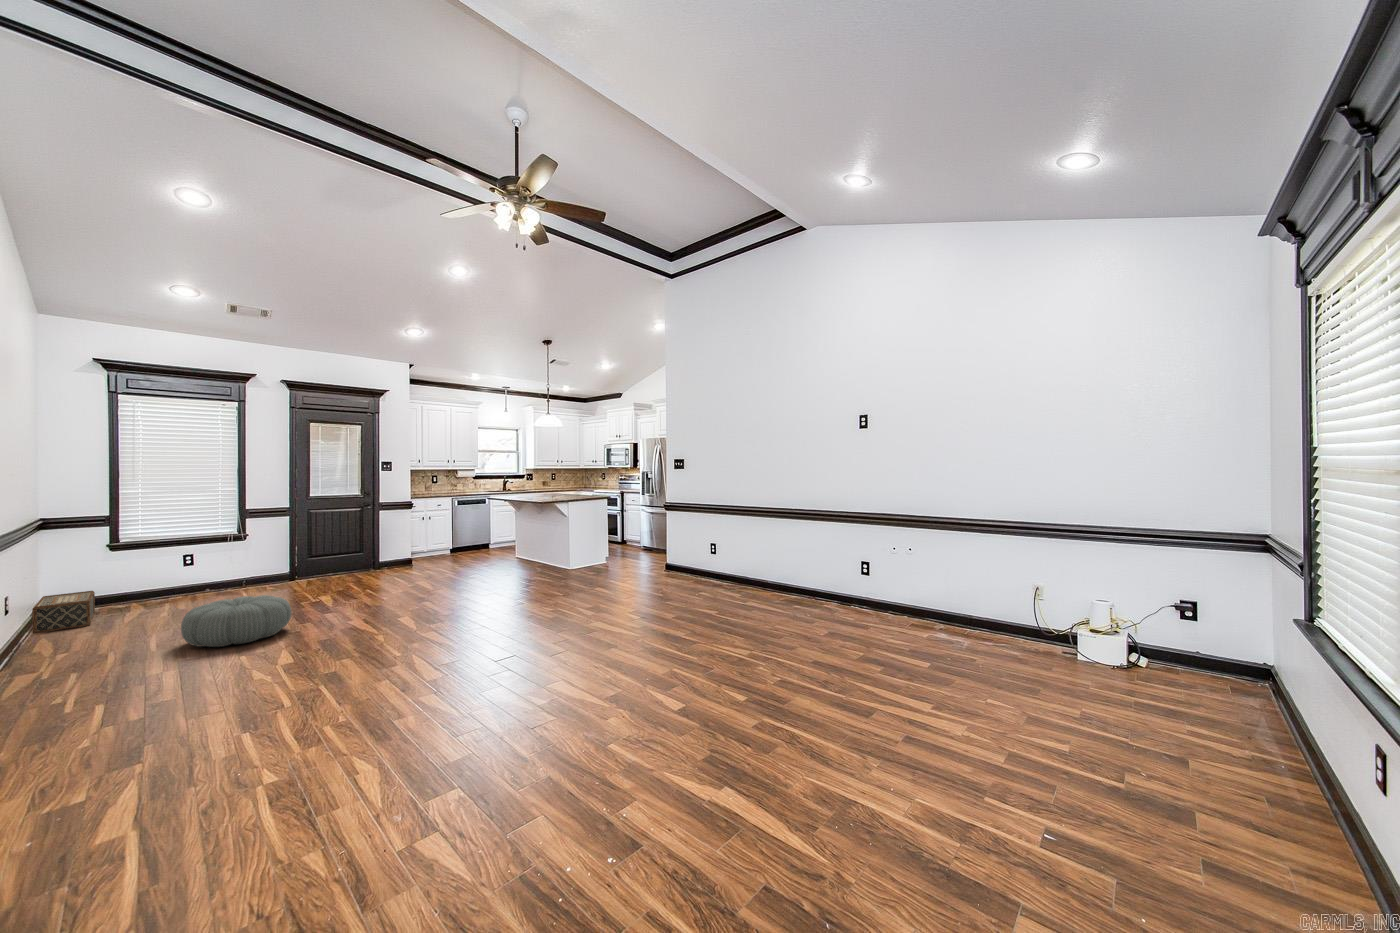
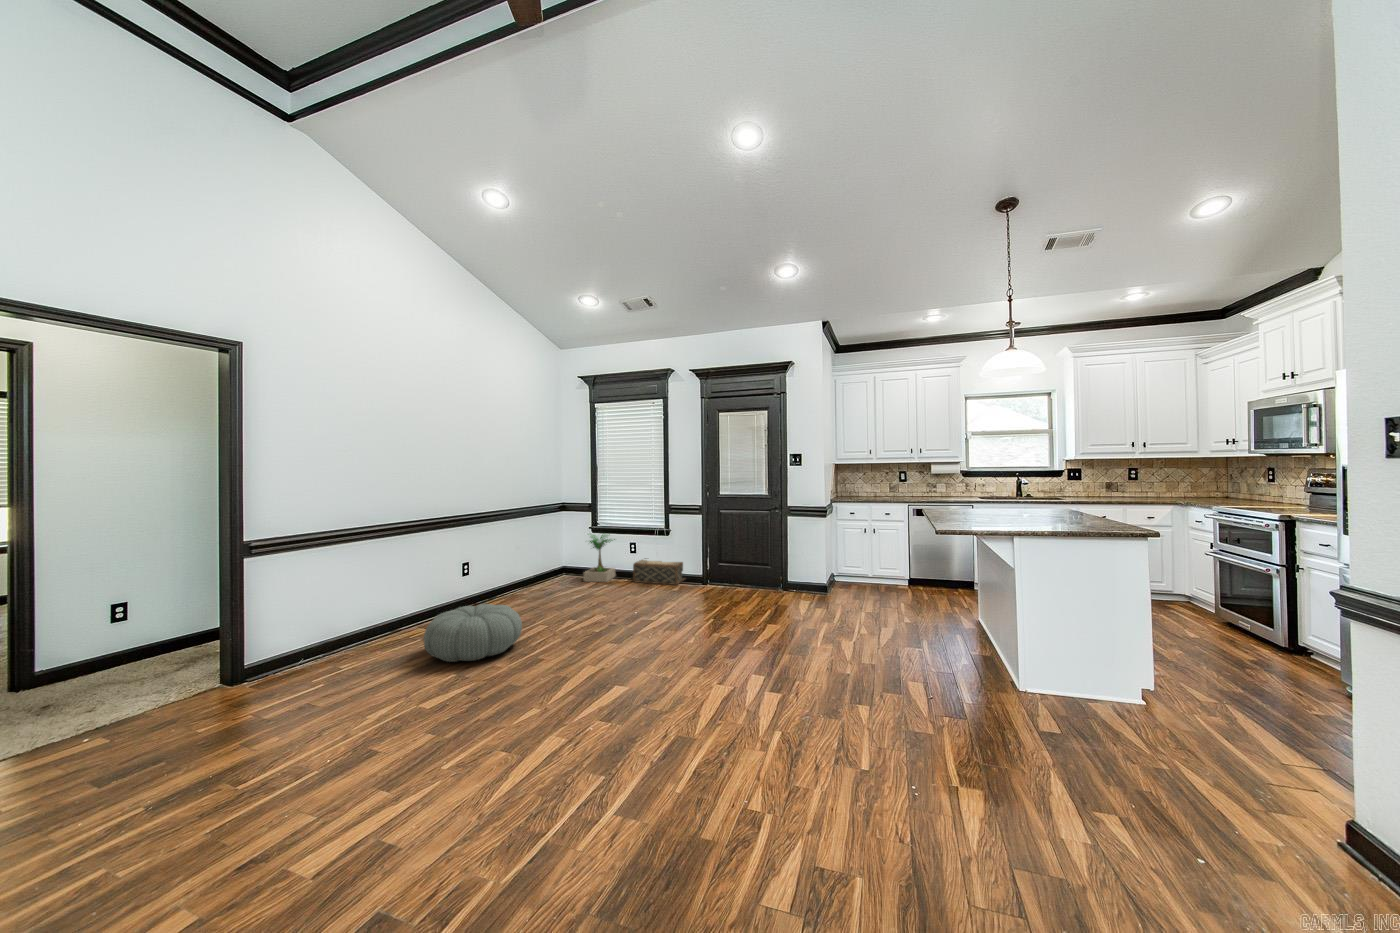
potted plant: none [124,545,181,606] -> present [584,534,616,582]
woven basket: present [32,591,95,634] -> present [633,558,686,585]

